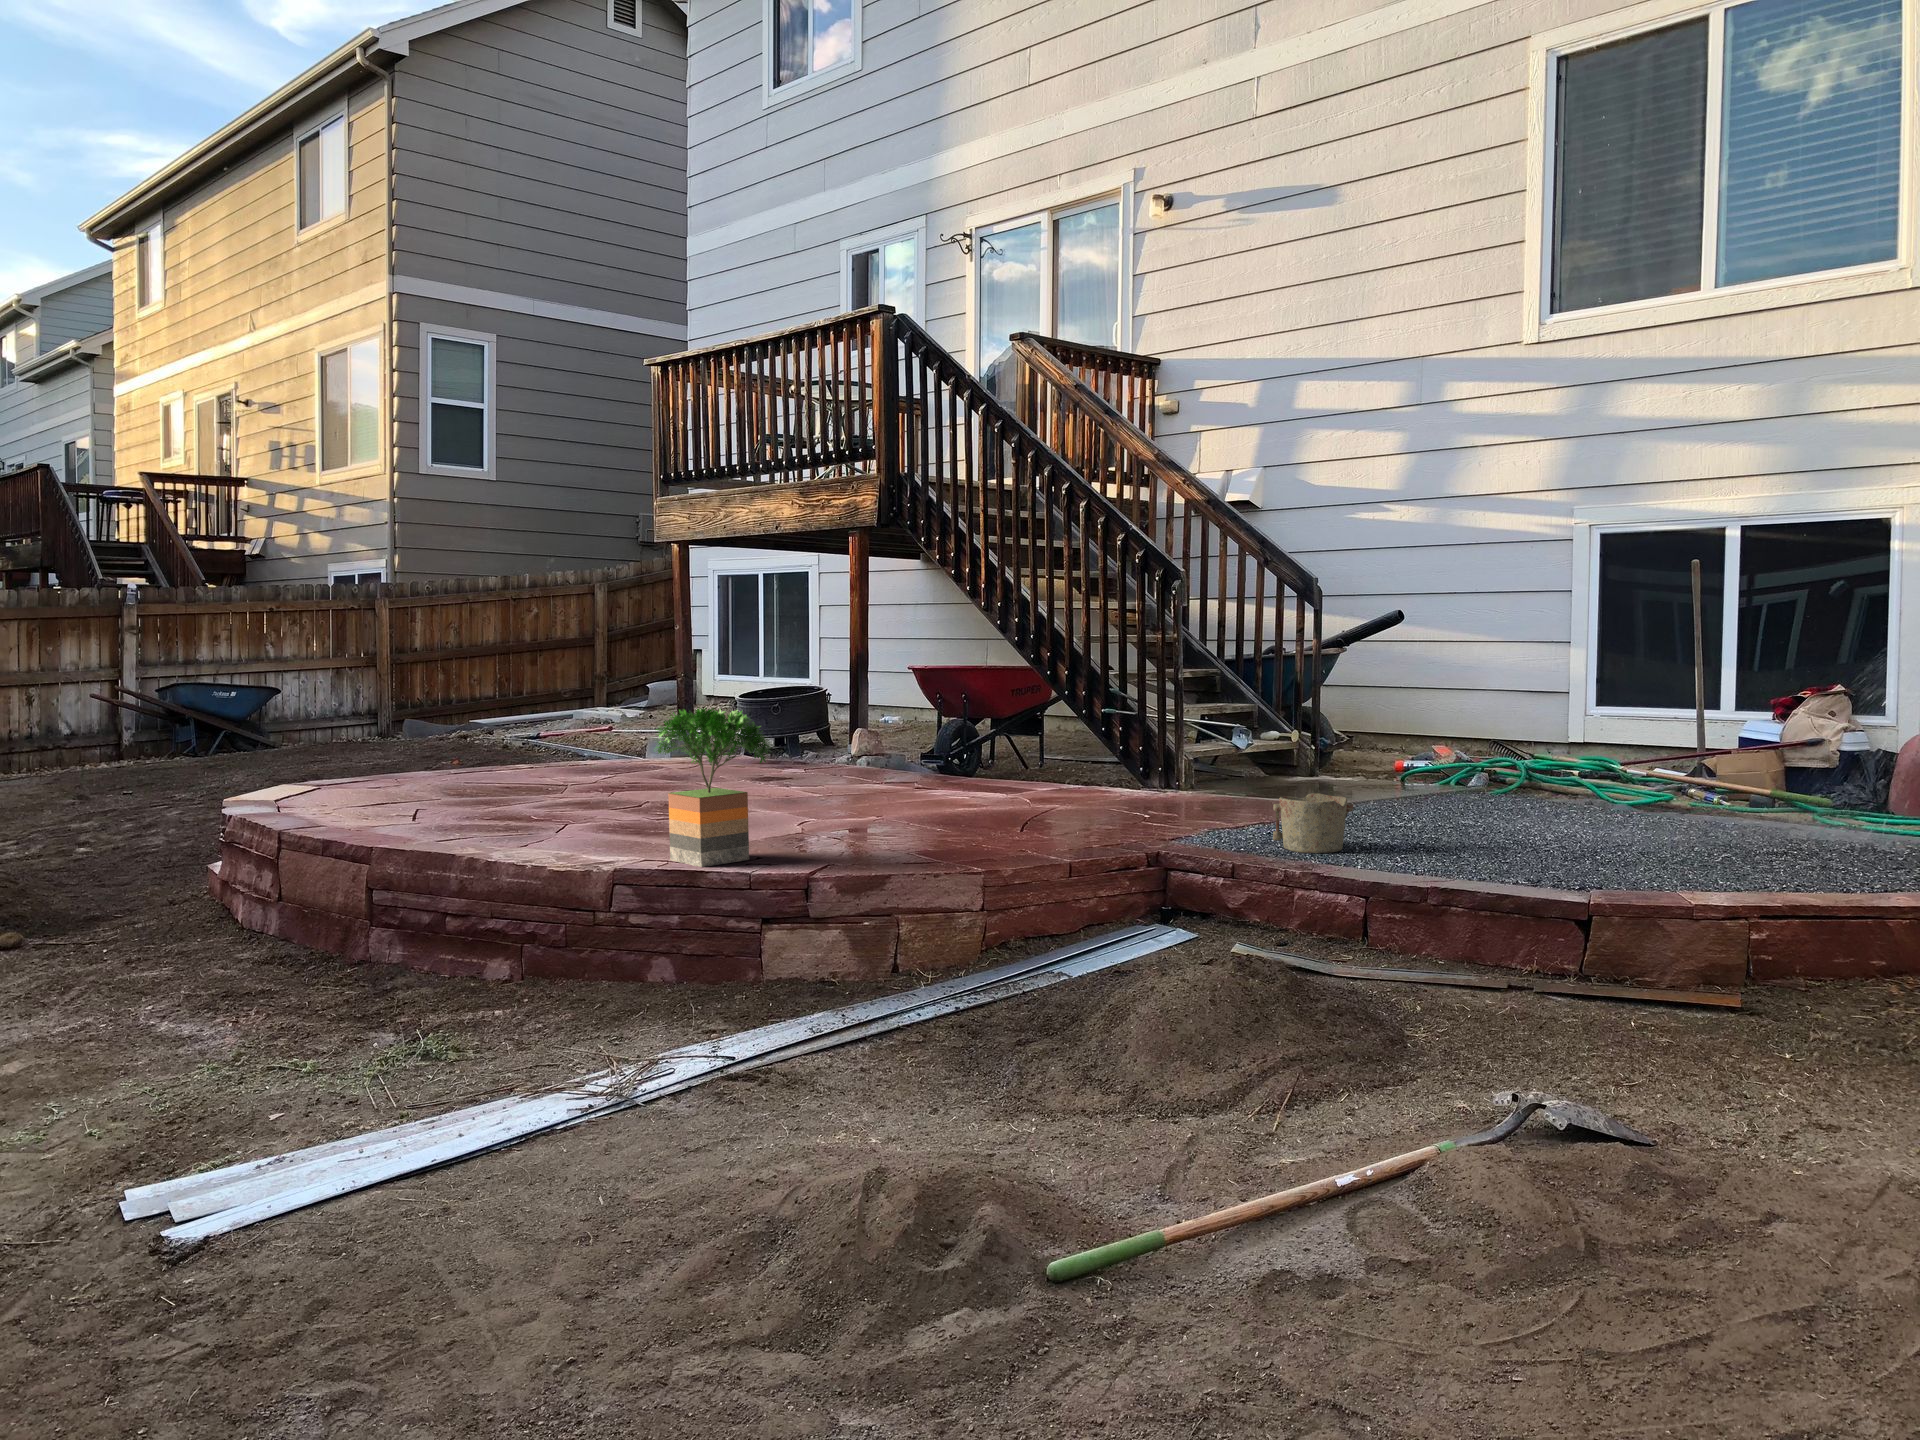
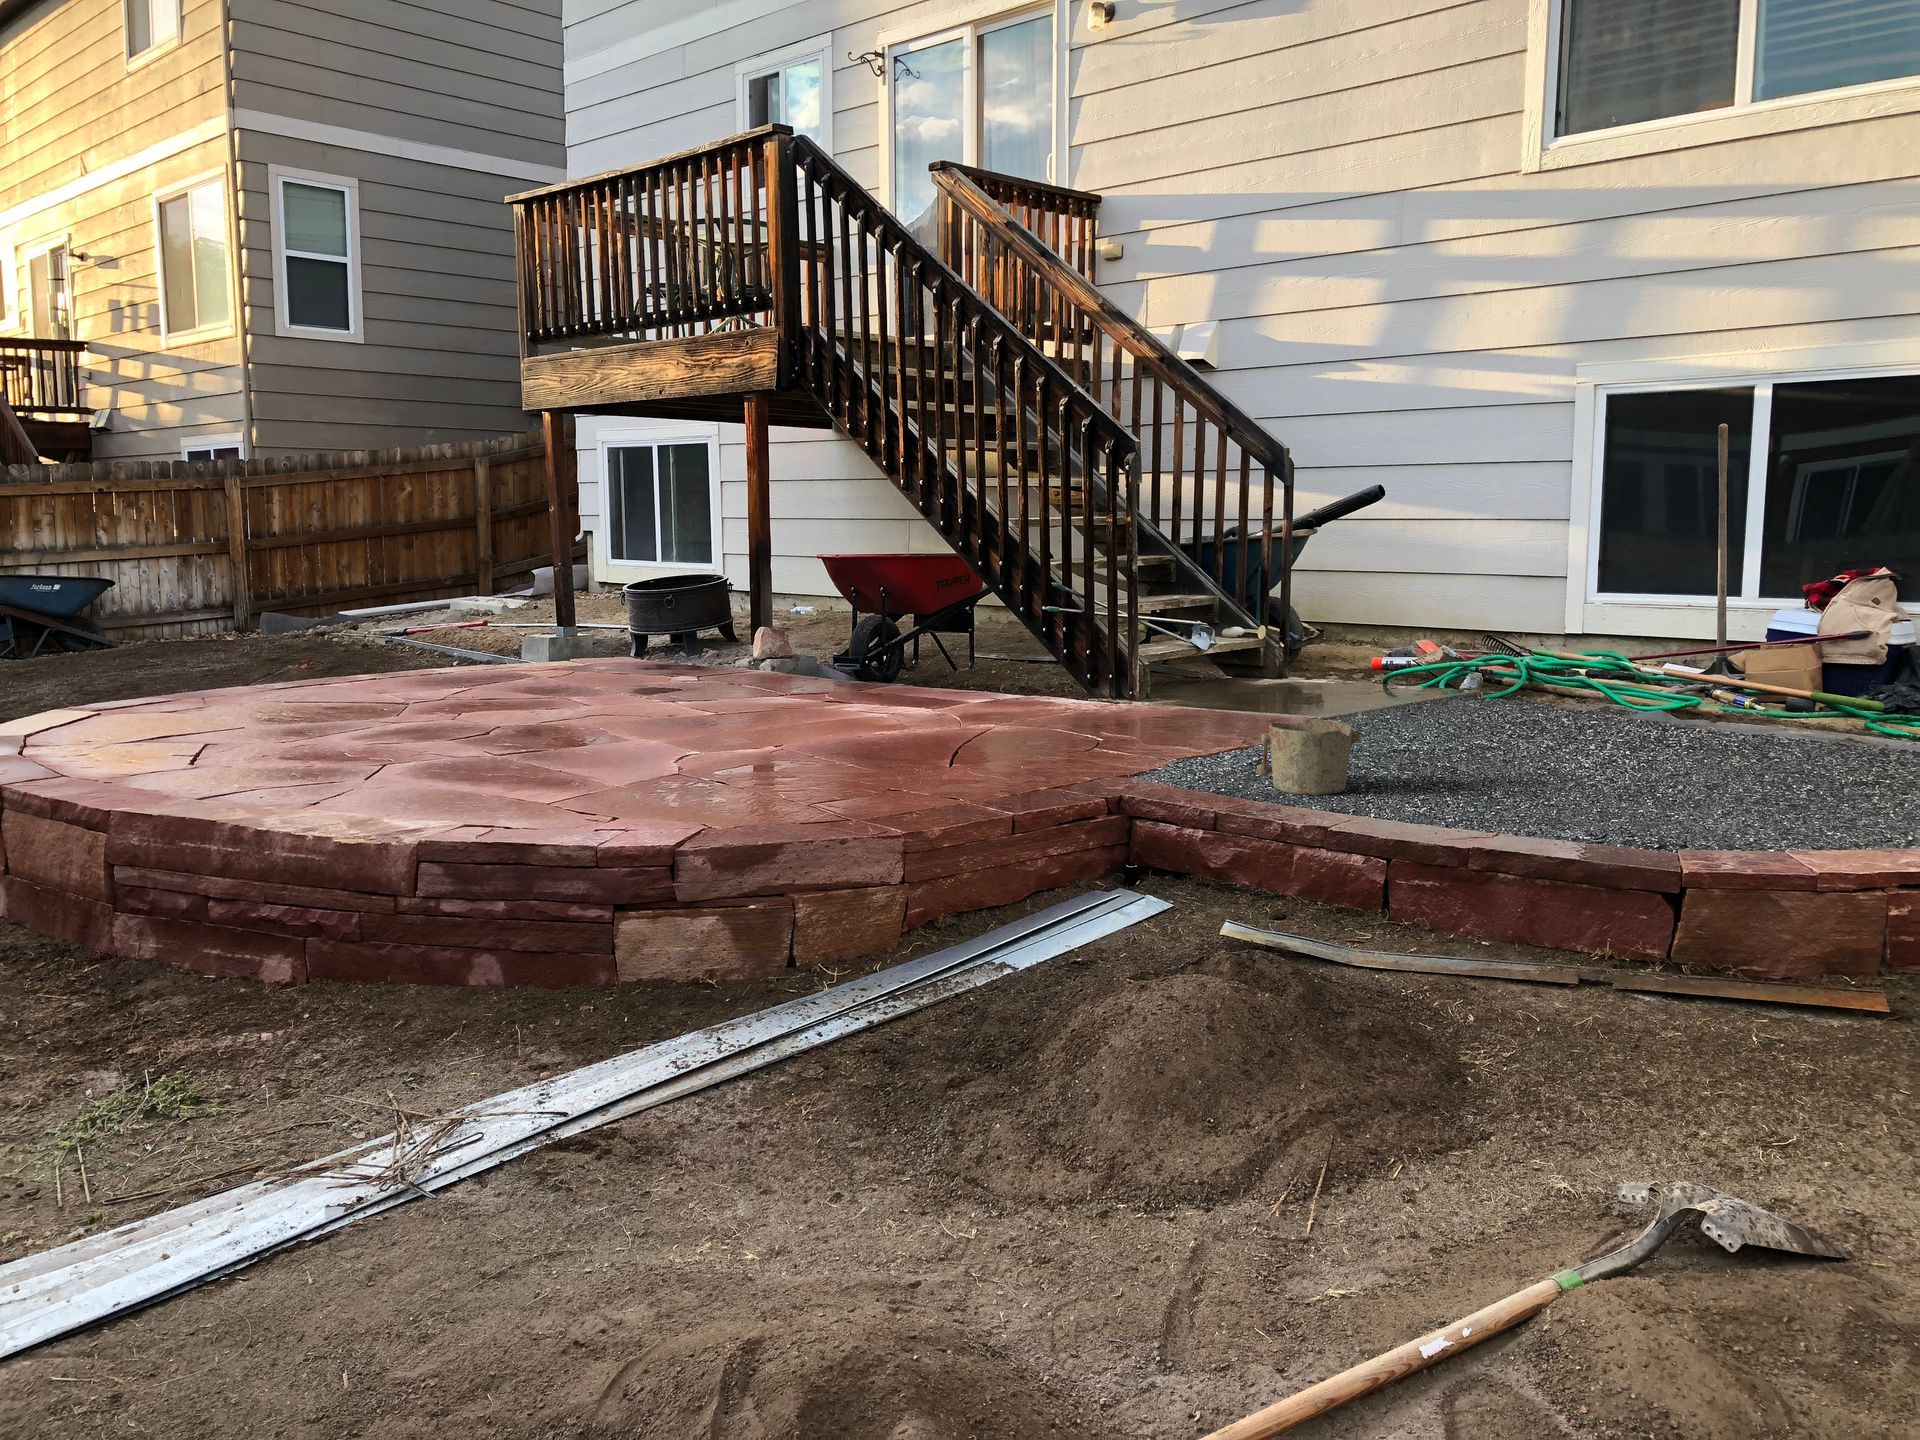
potted tree: present [657,708,770,867] -> none [470,624,629,833]

